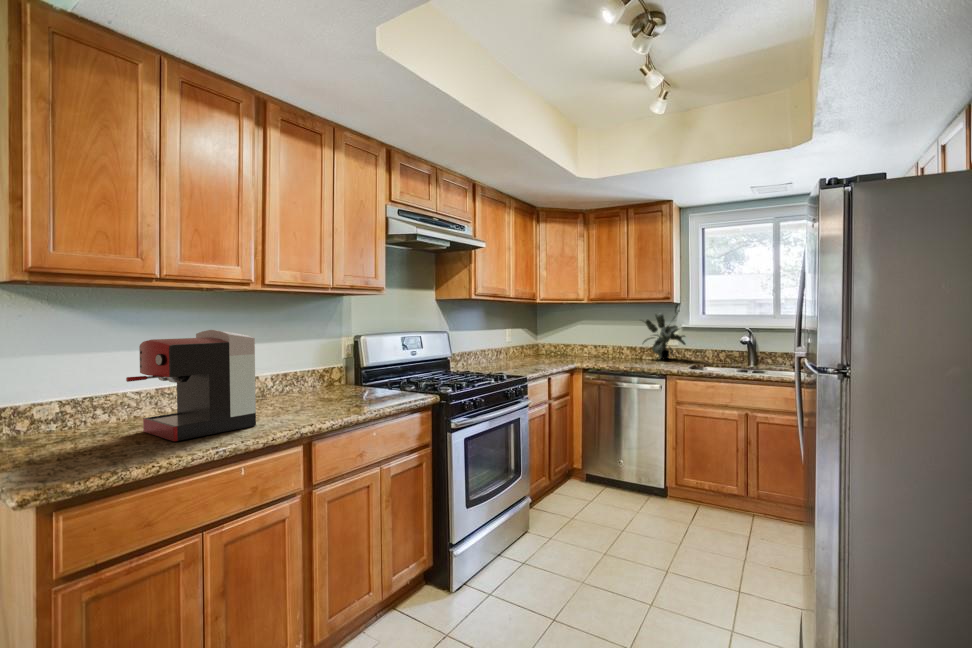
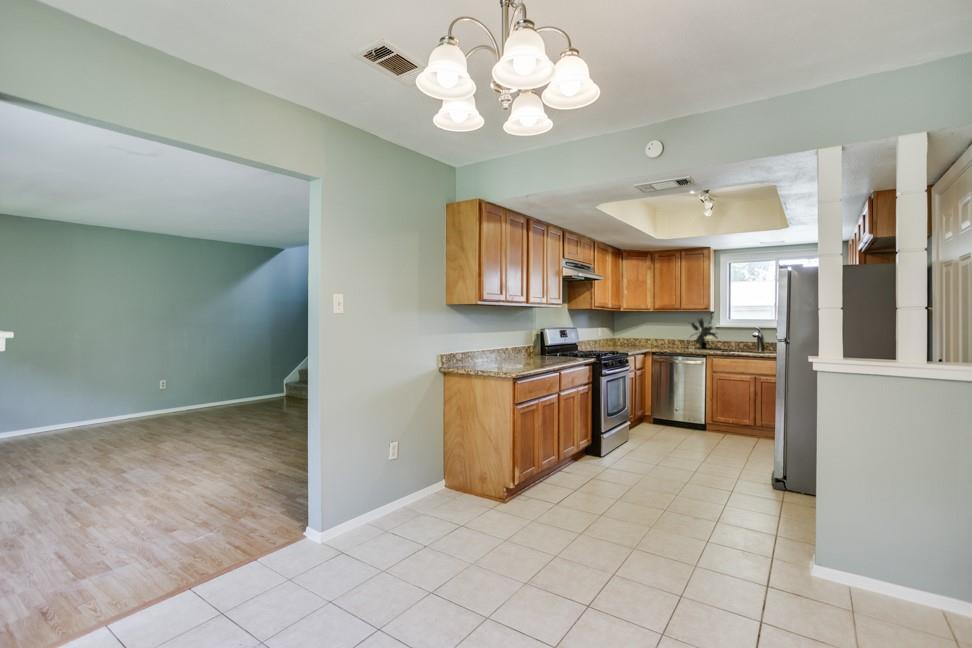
coffee maker: present [126,330,256,441] -> none [487,324,531,368]

